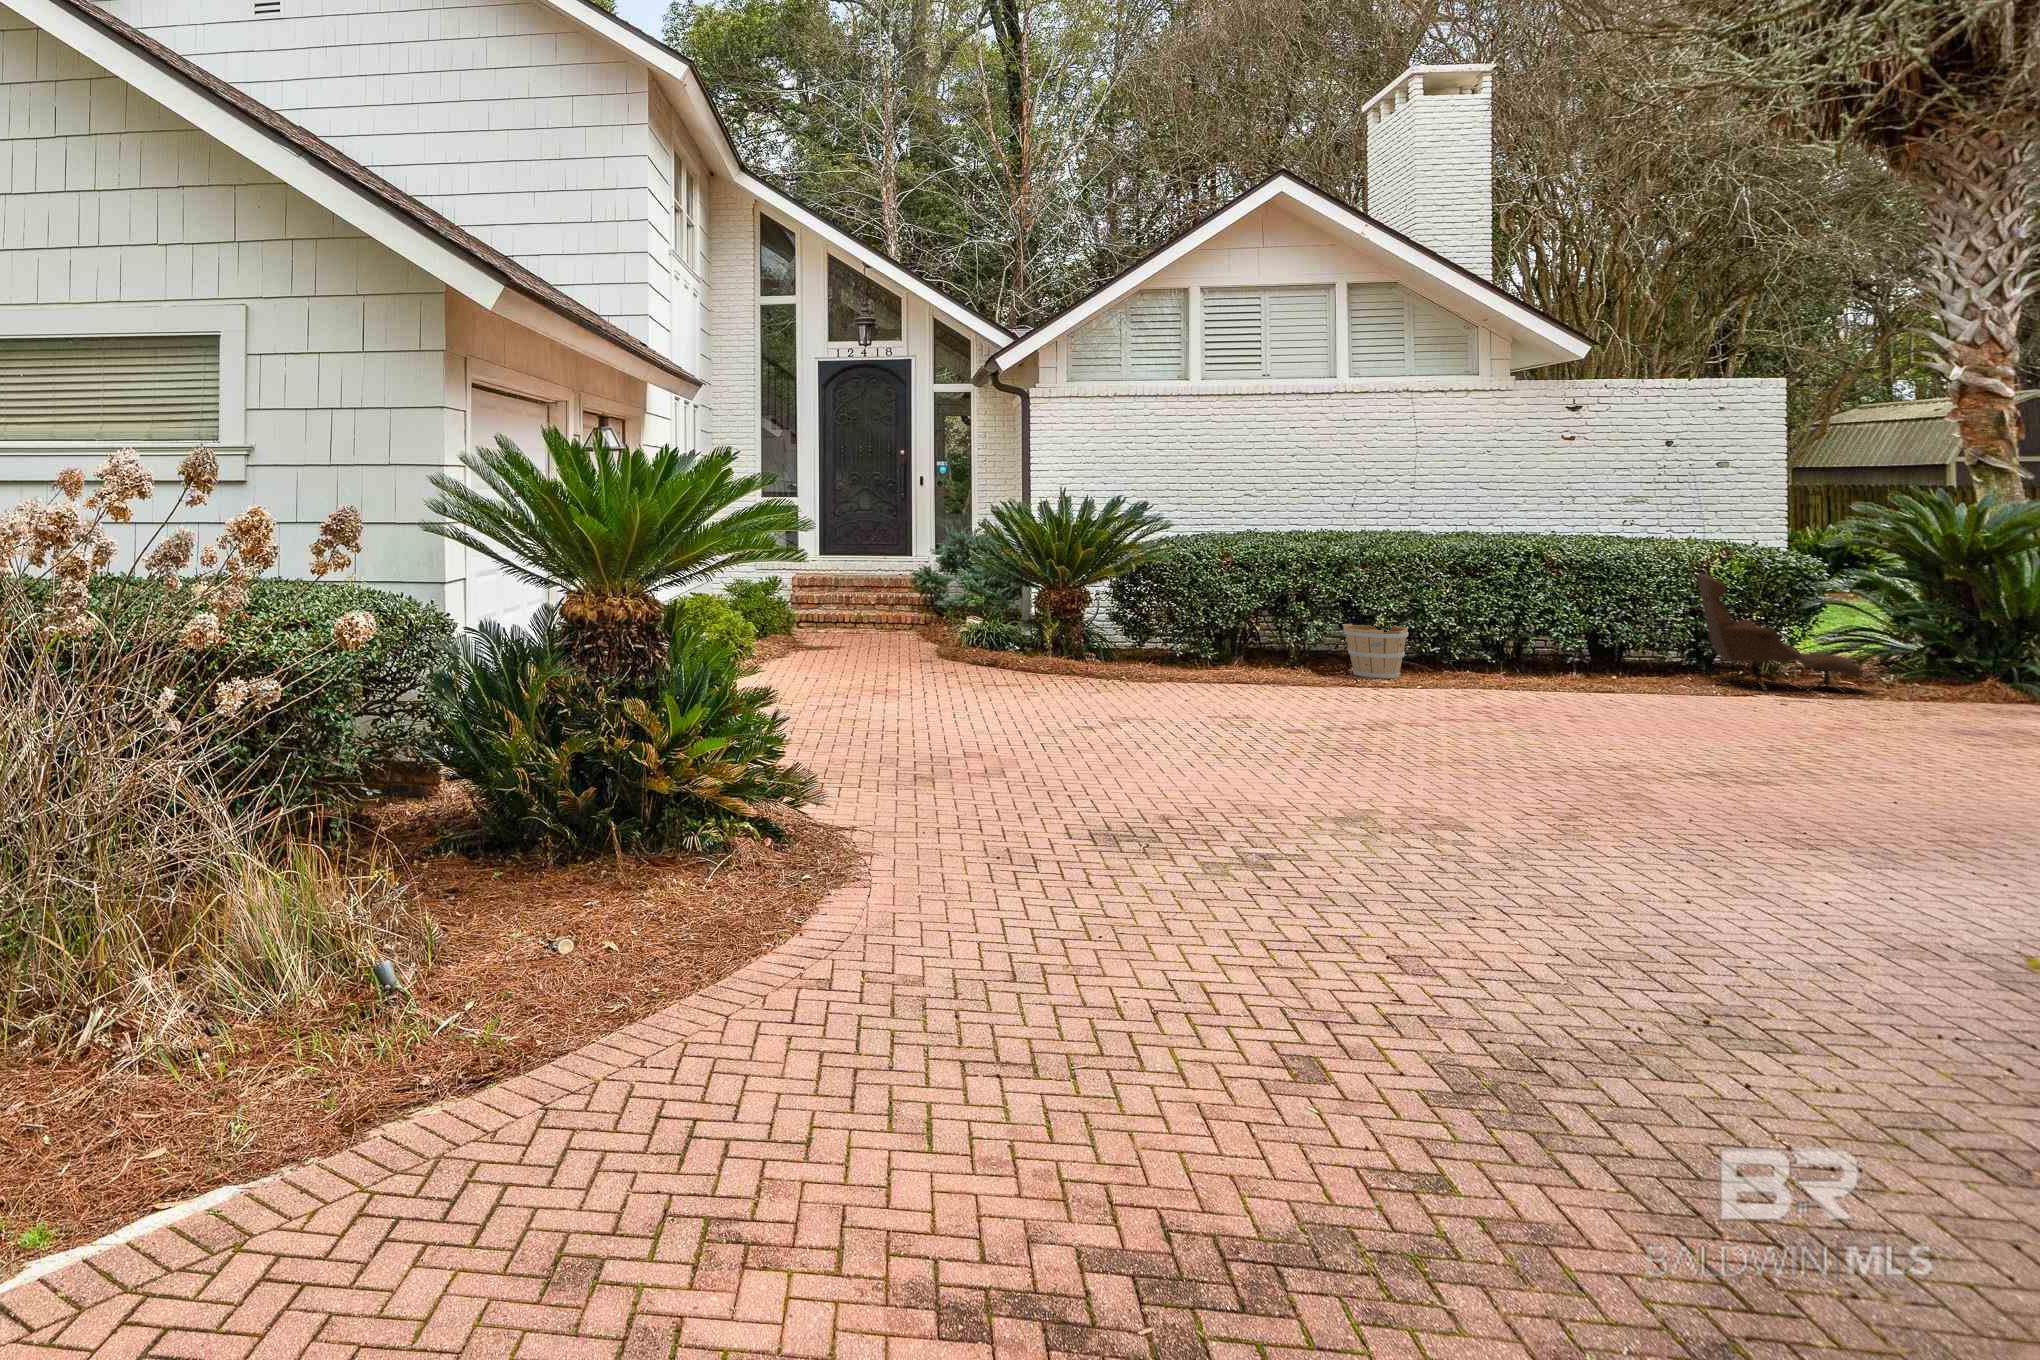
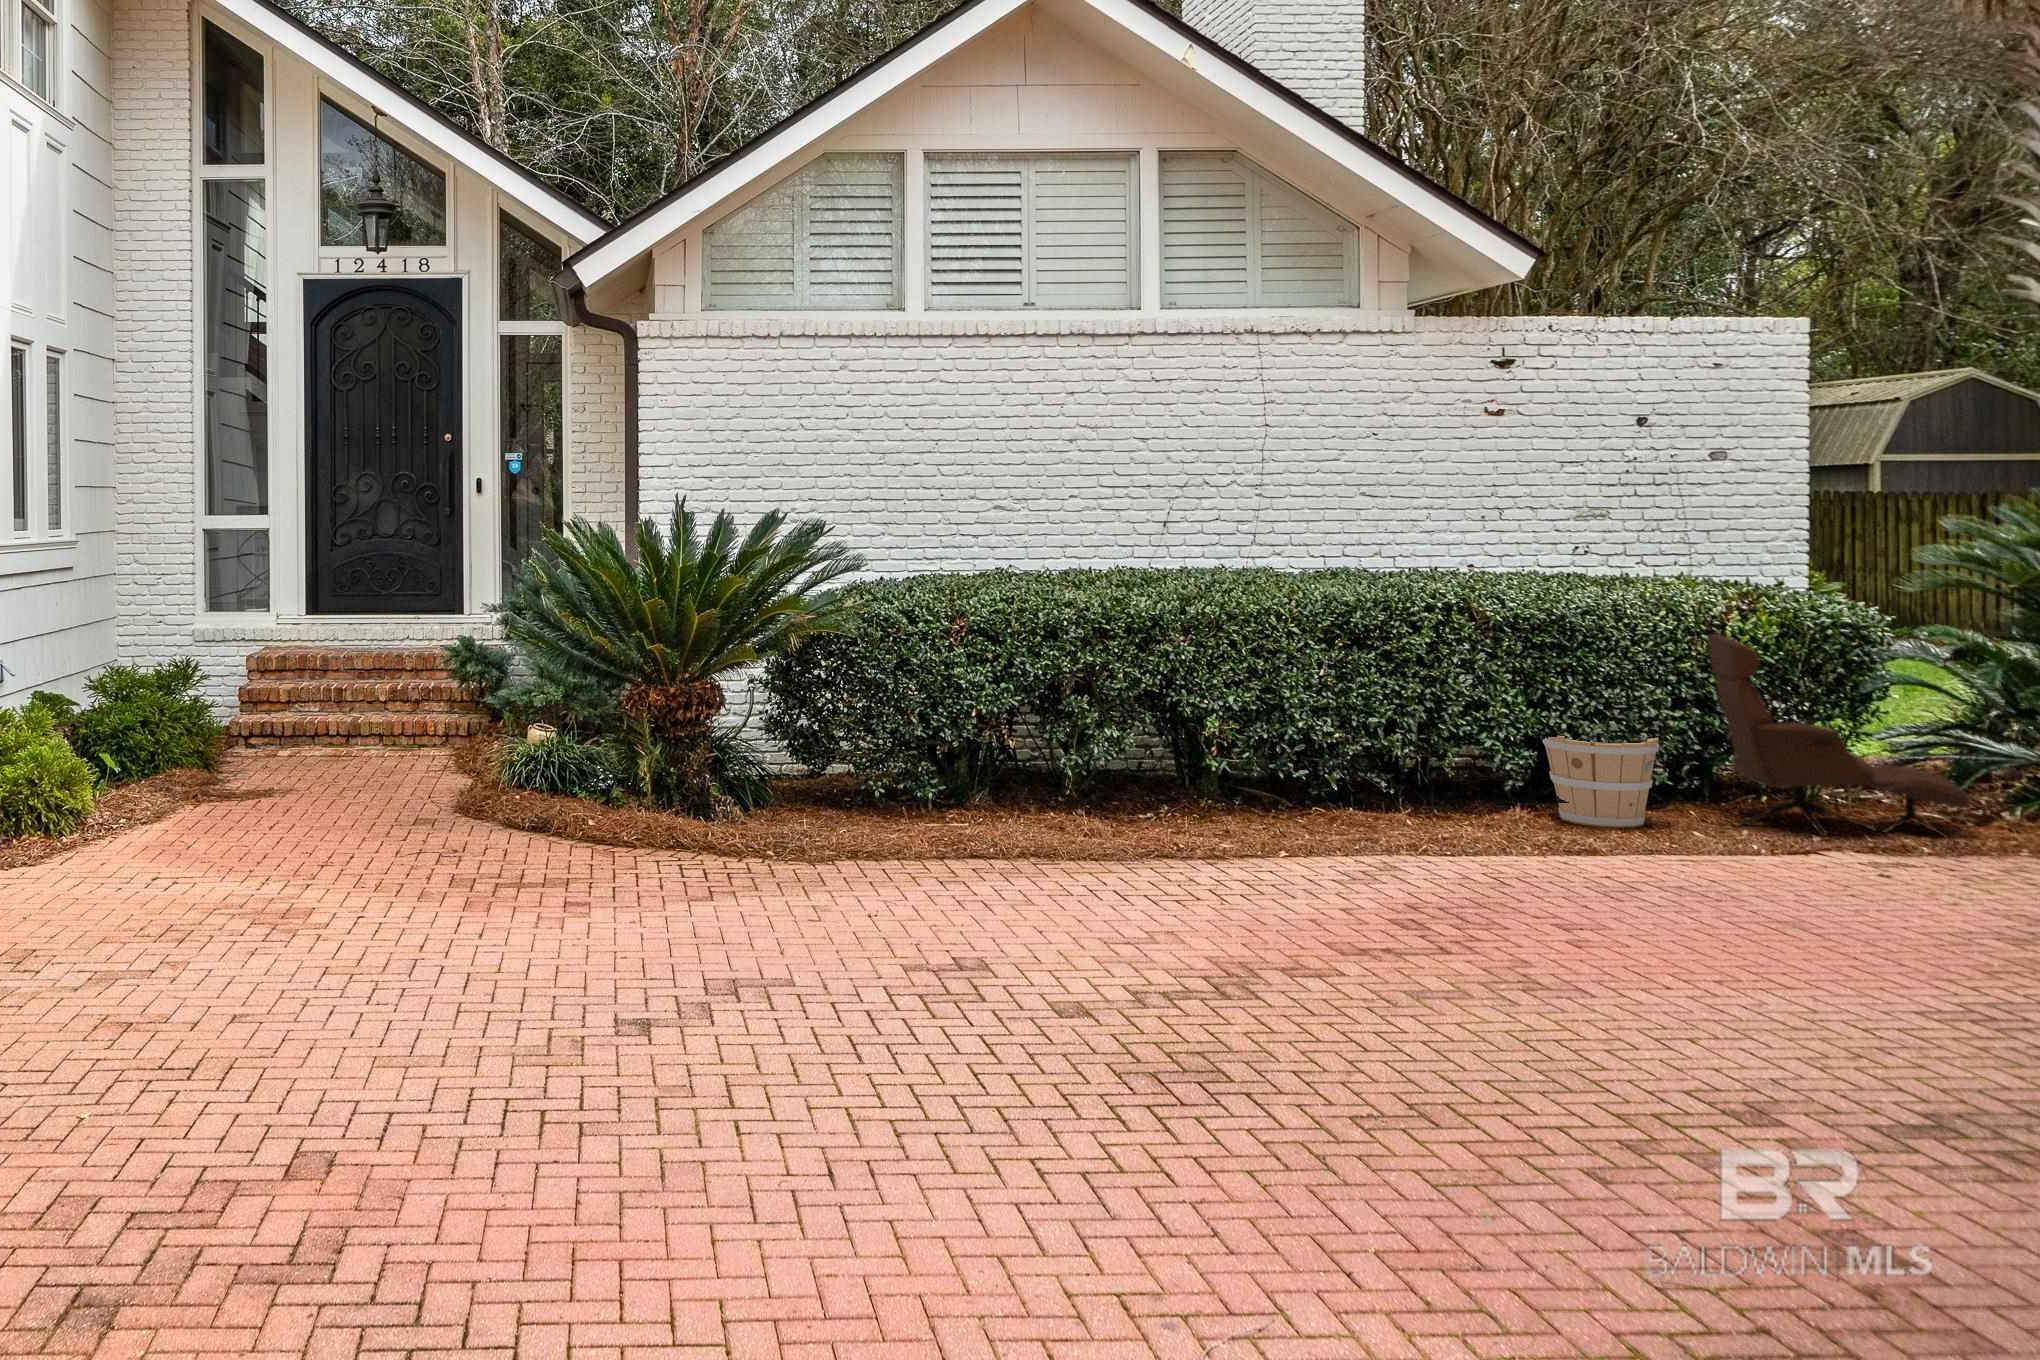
wooden bucket: present [1344,624,1409,679] -> present [1542,736,1659,828]

